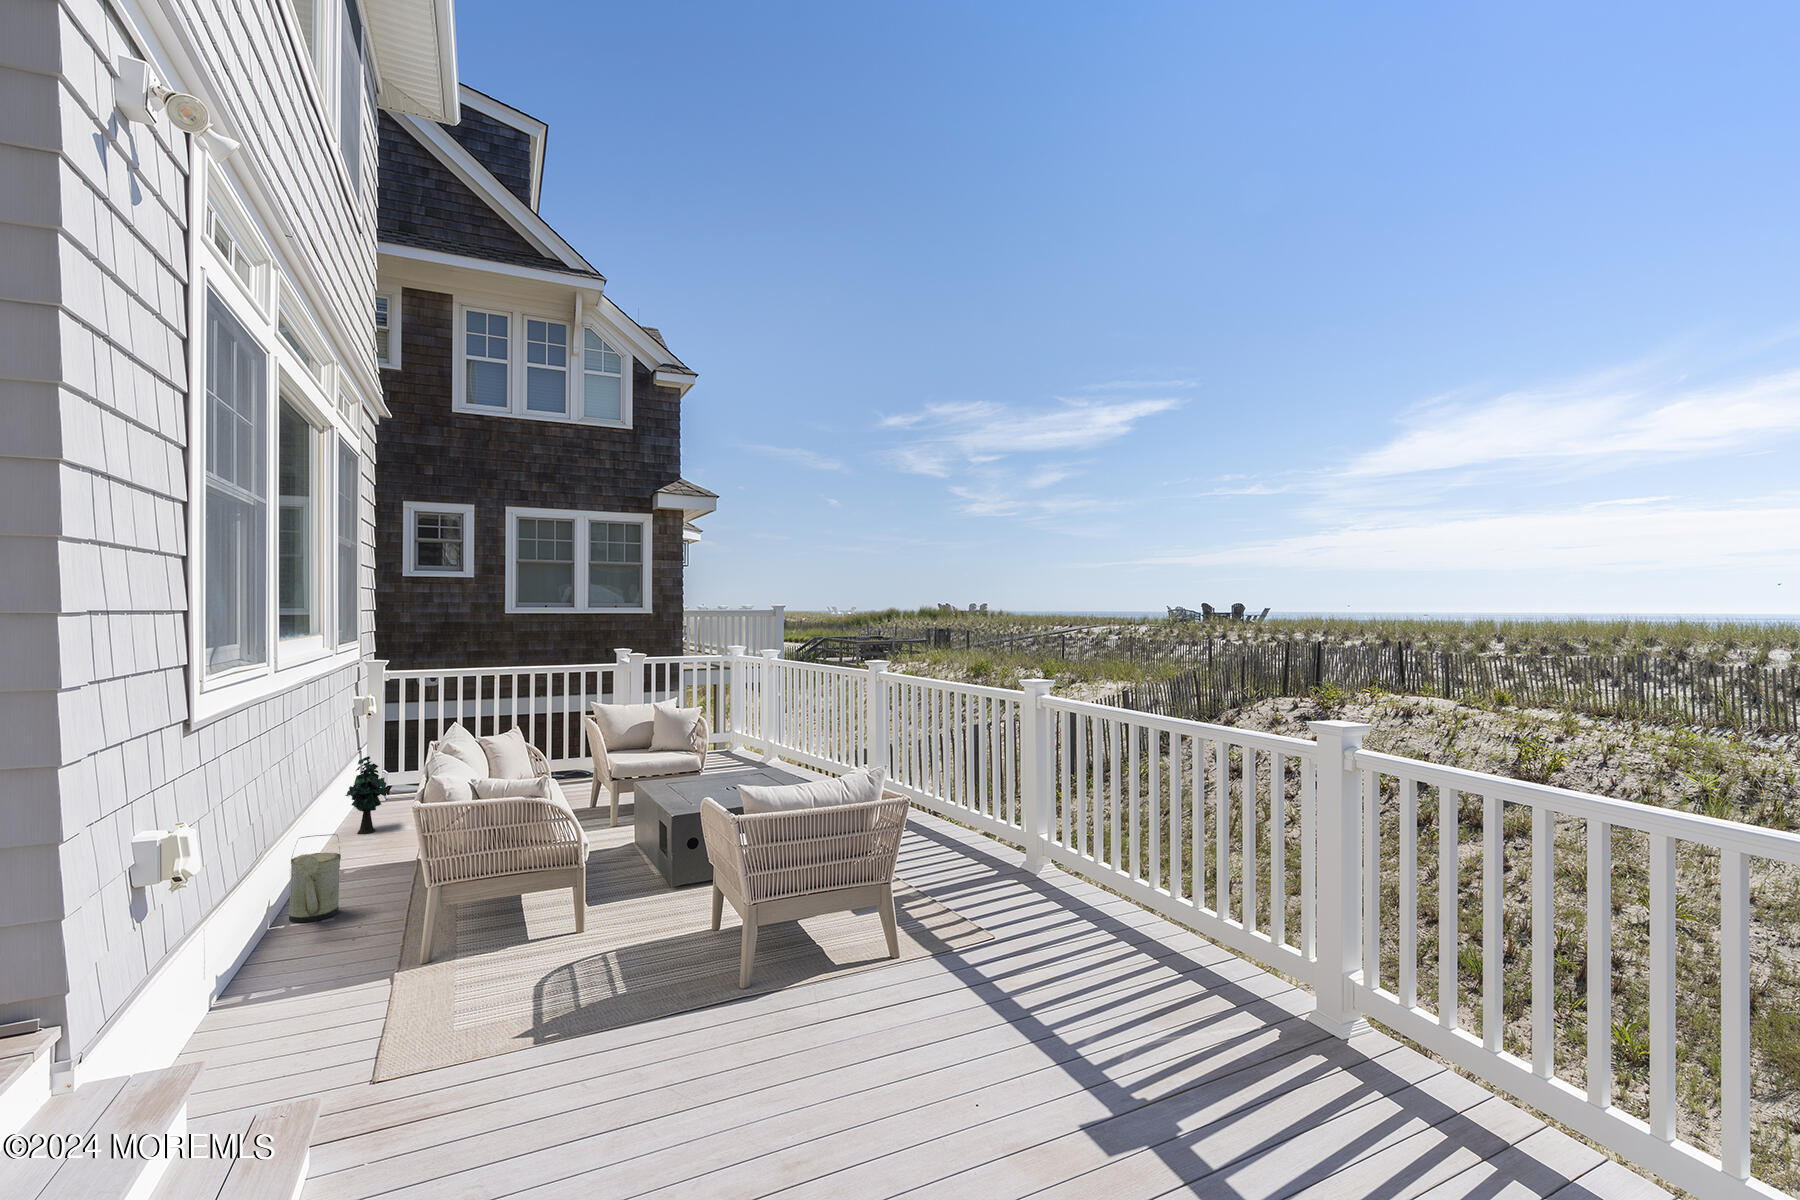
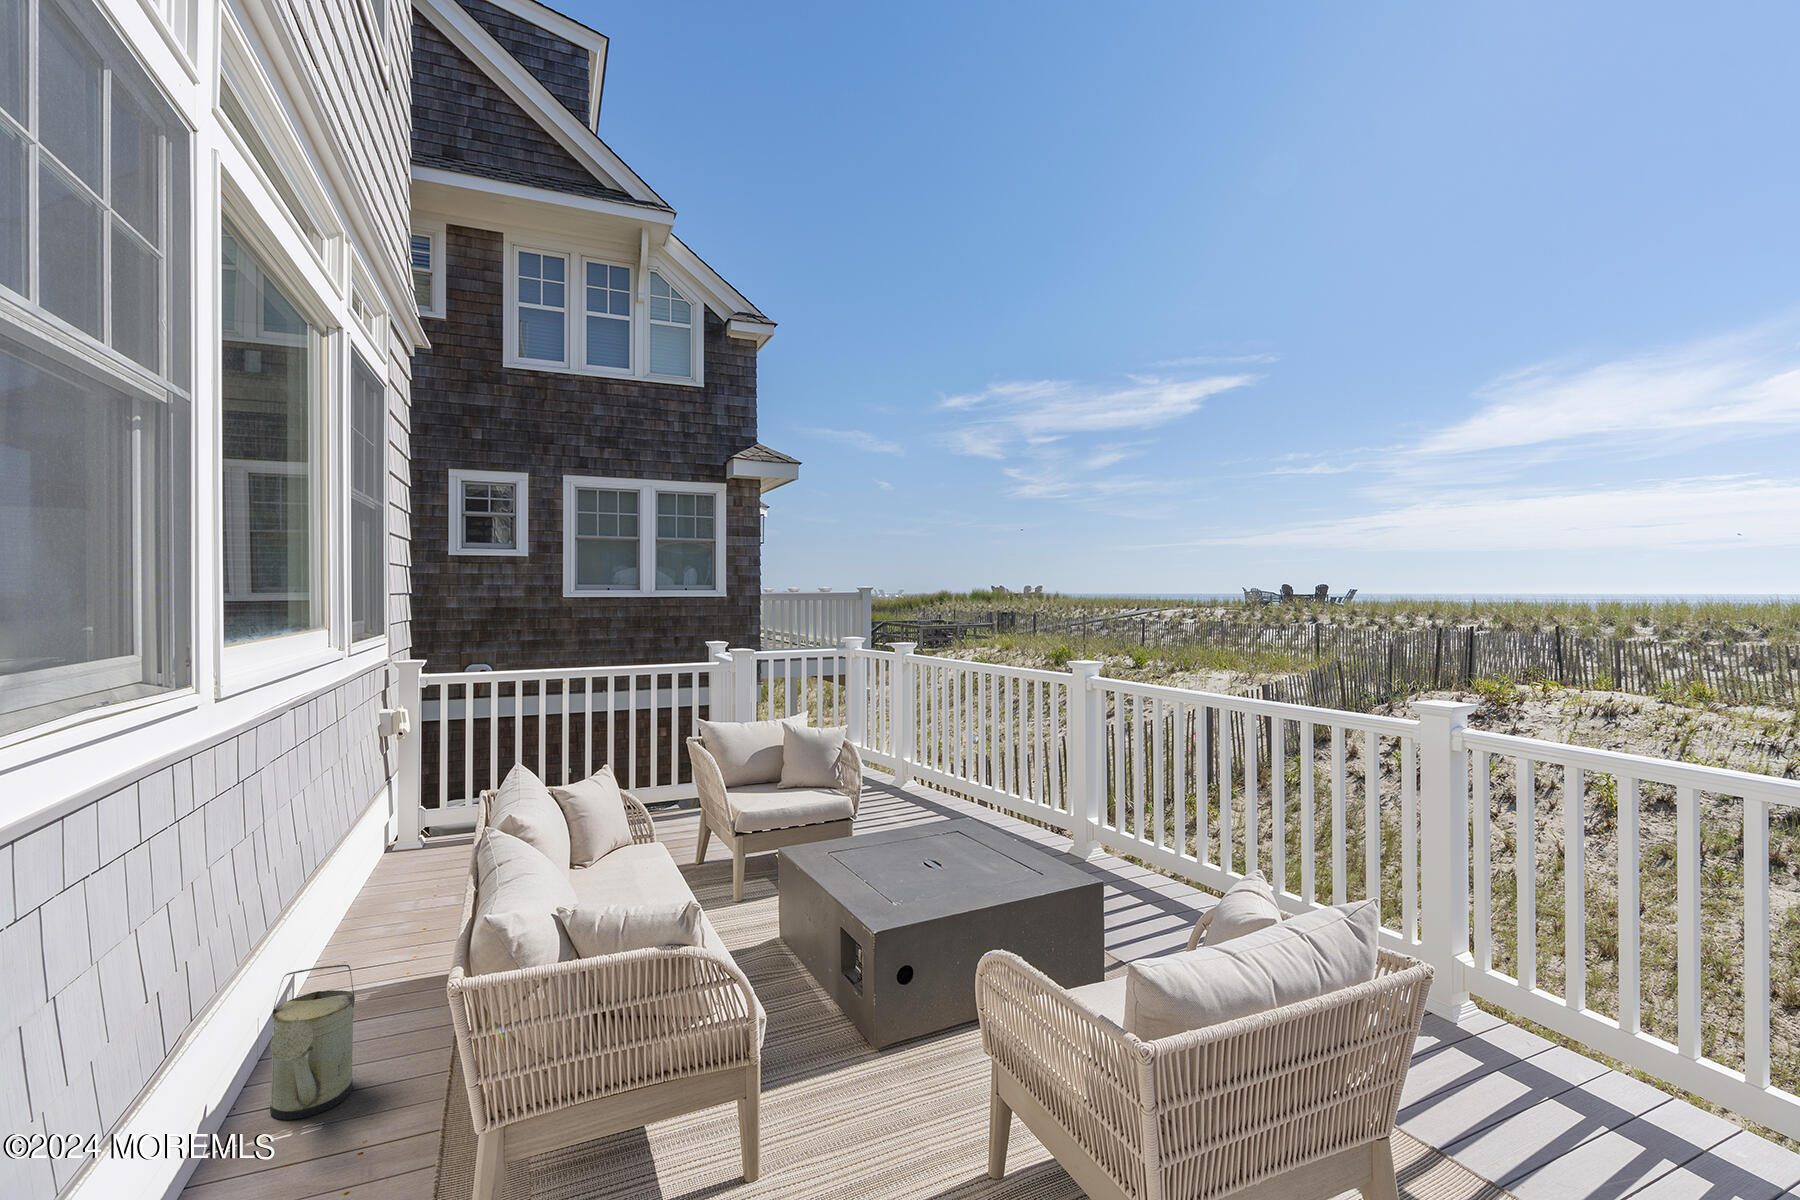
decorative plant: present [346,756,387,834] -> none [373,795,430,903]

